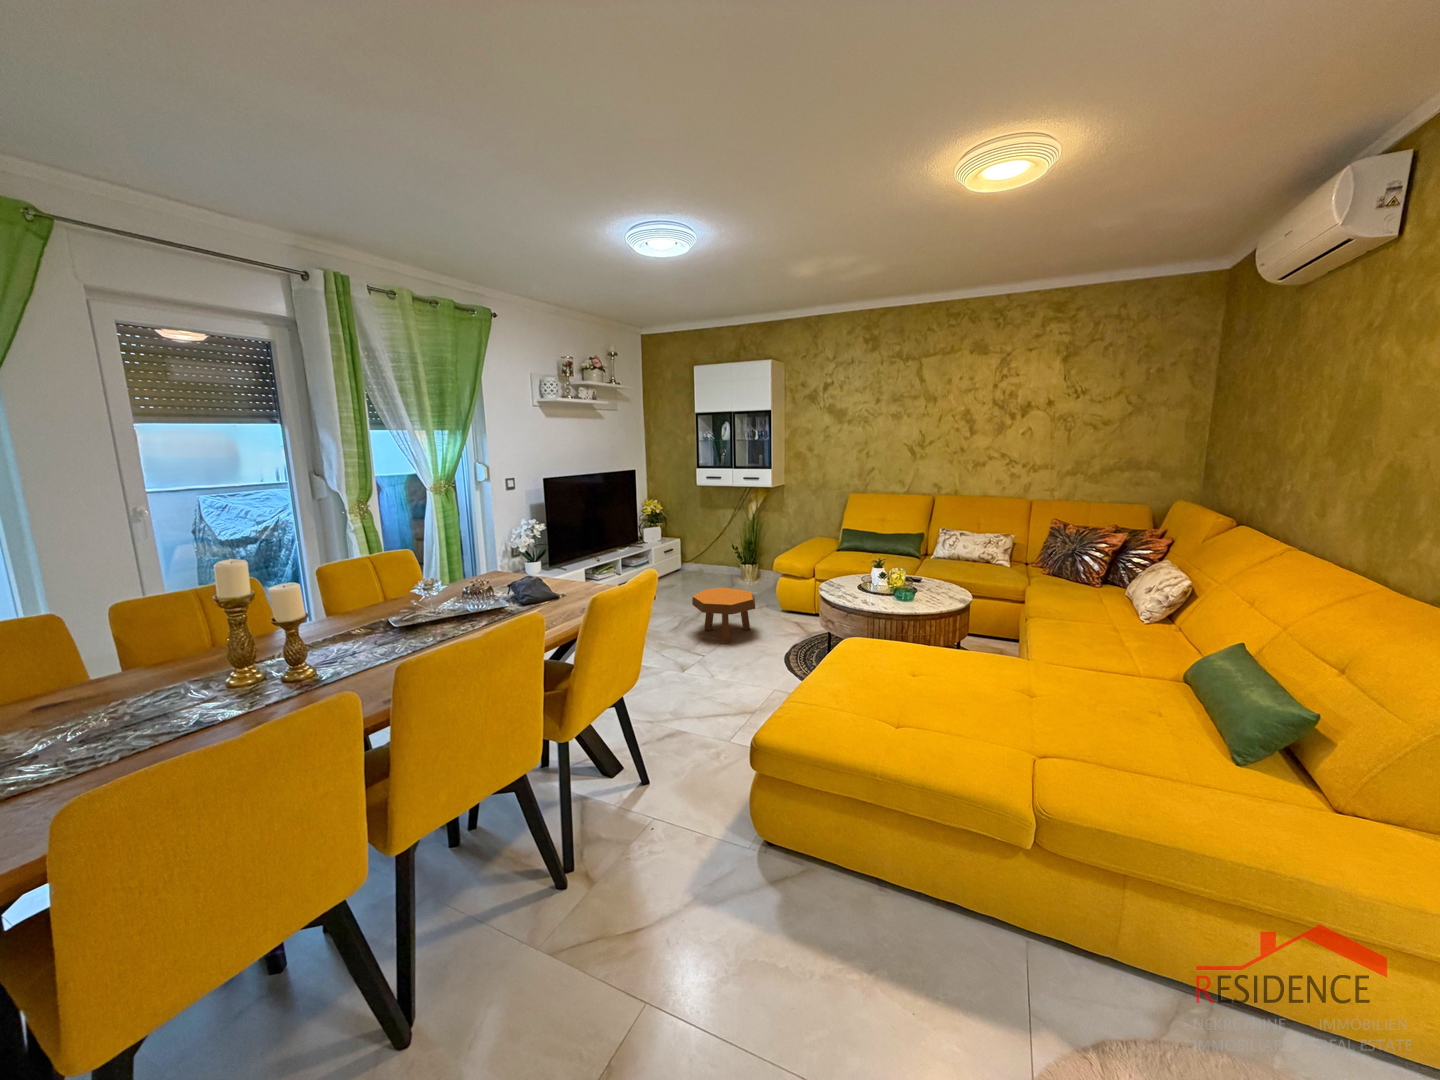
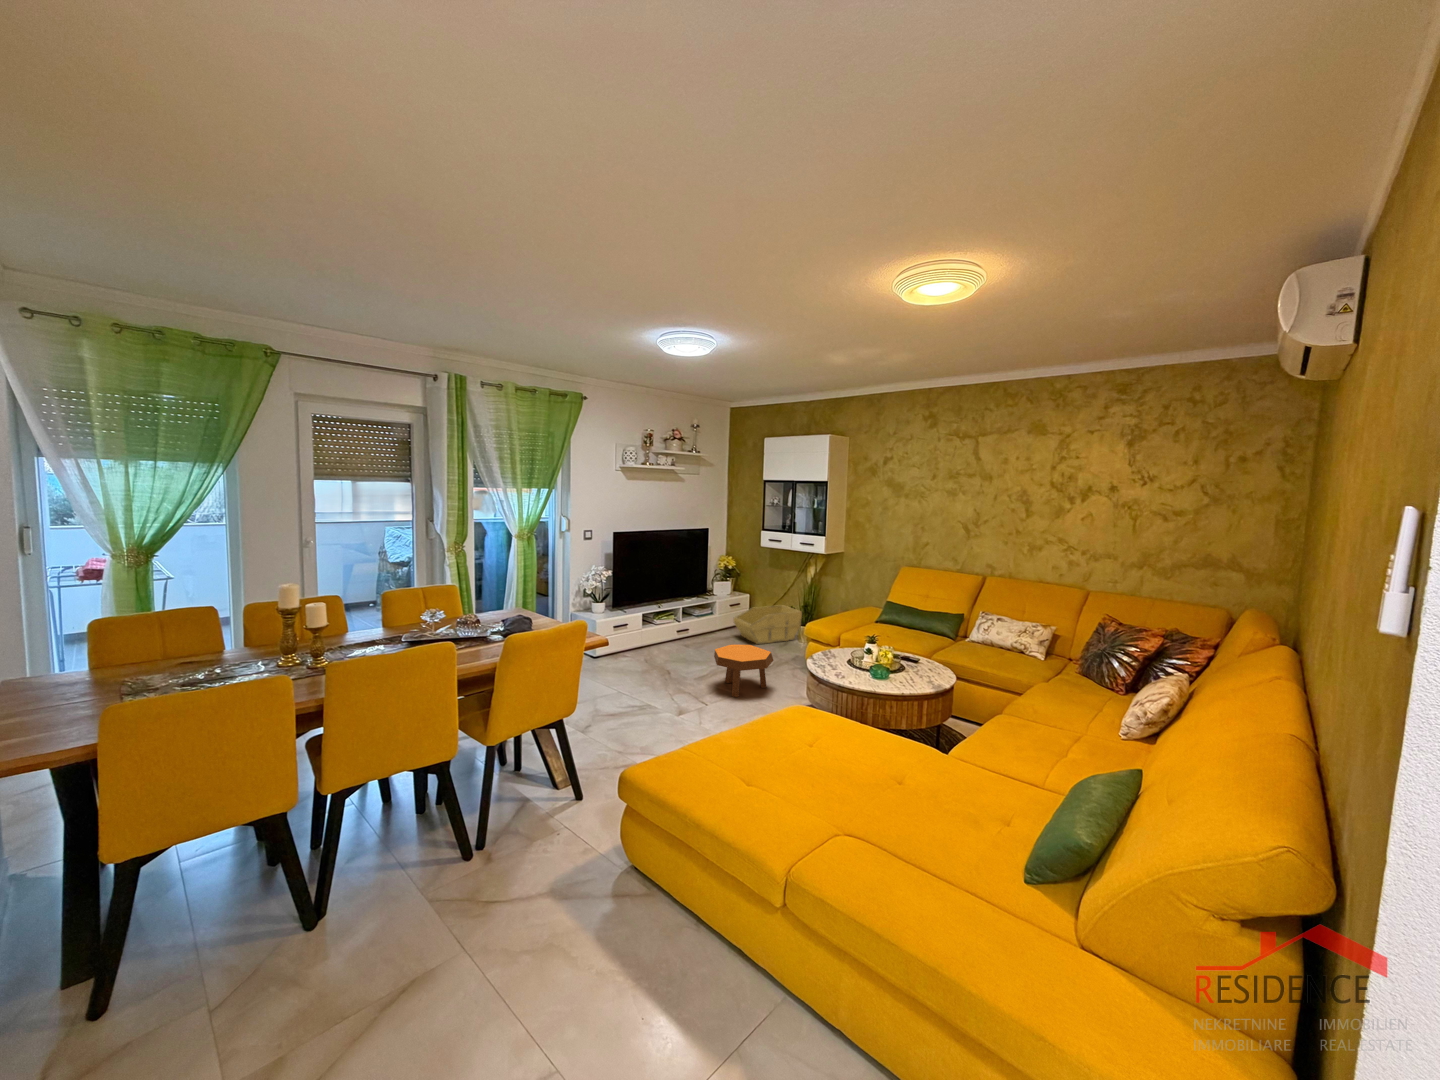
storage bin: none [677,546,746,589] -> present [733,605,802,644]

